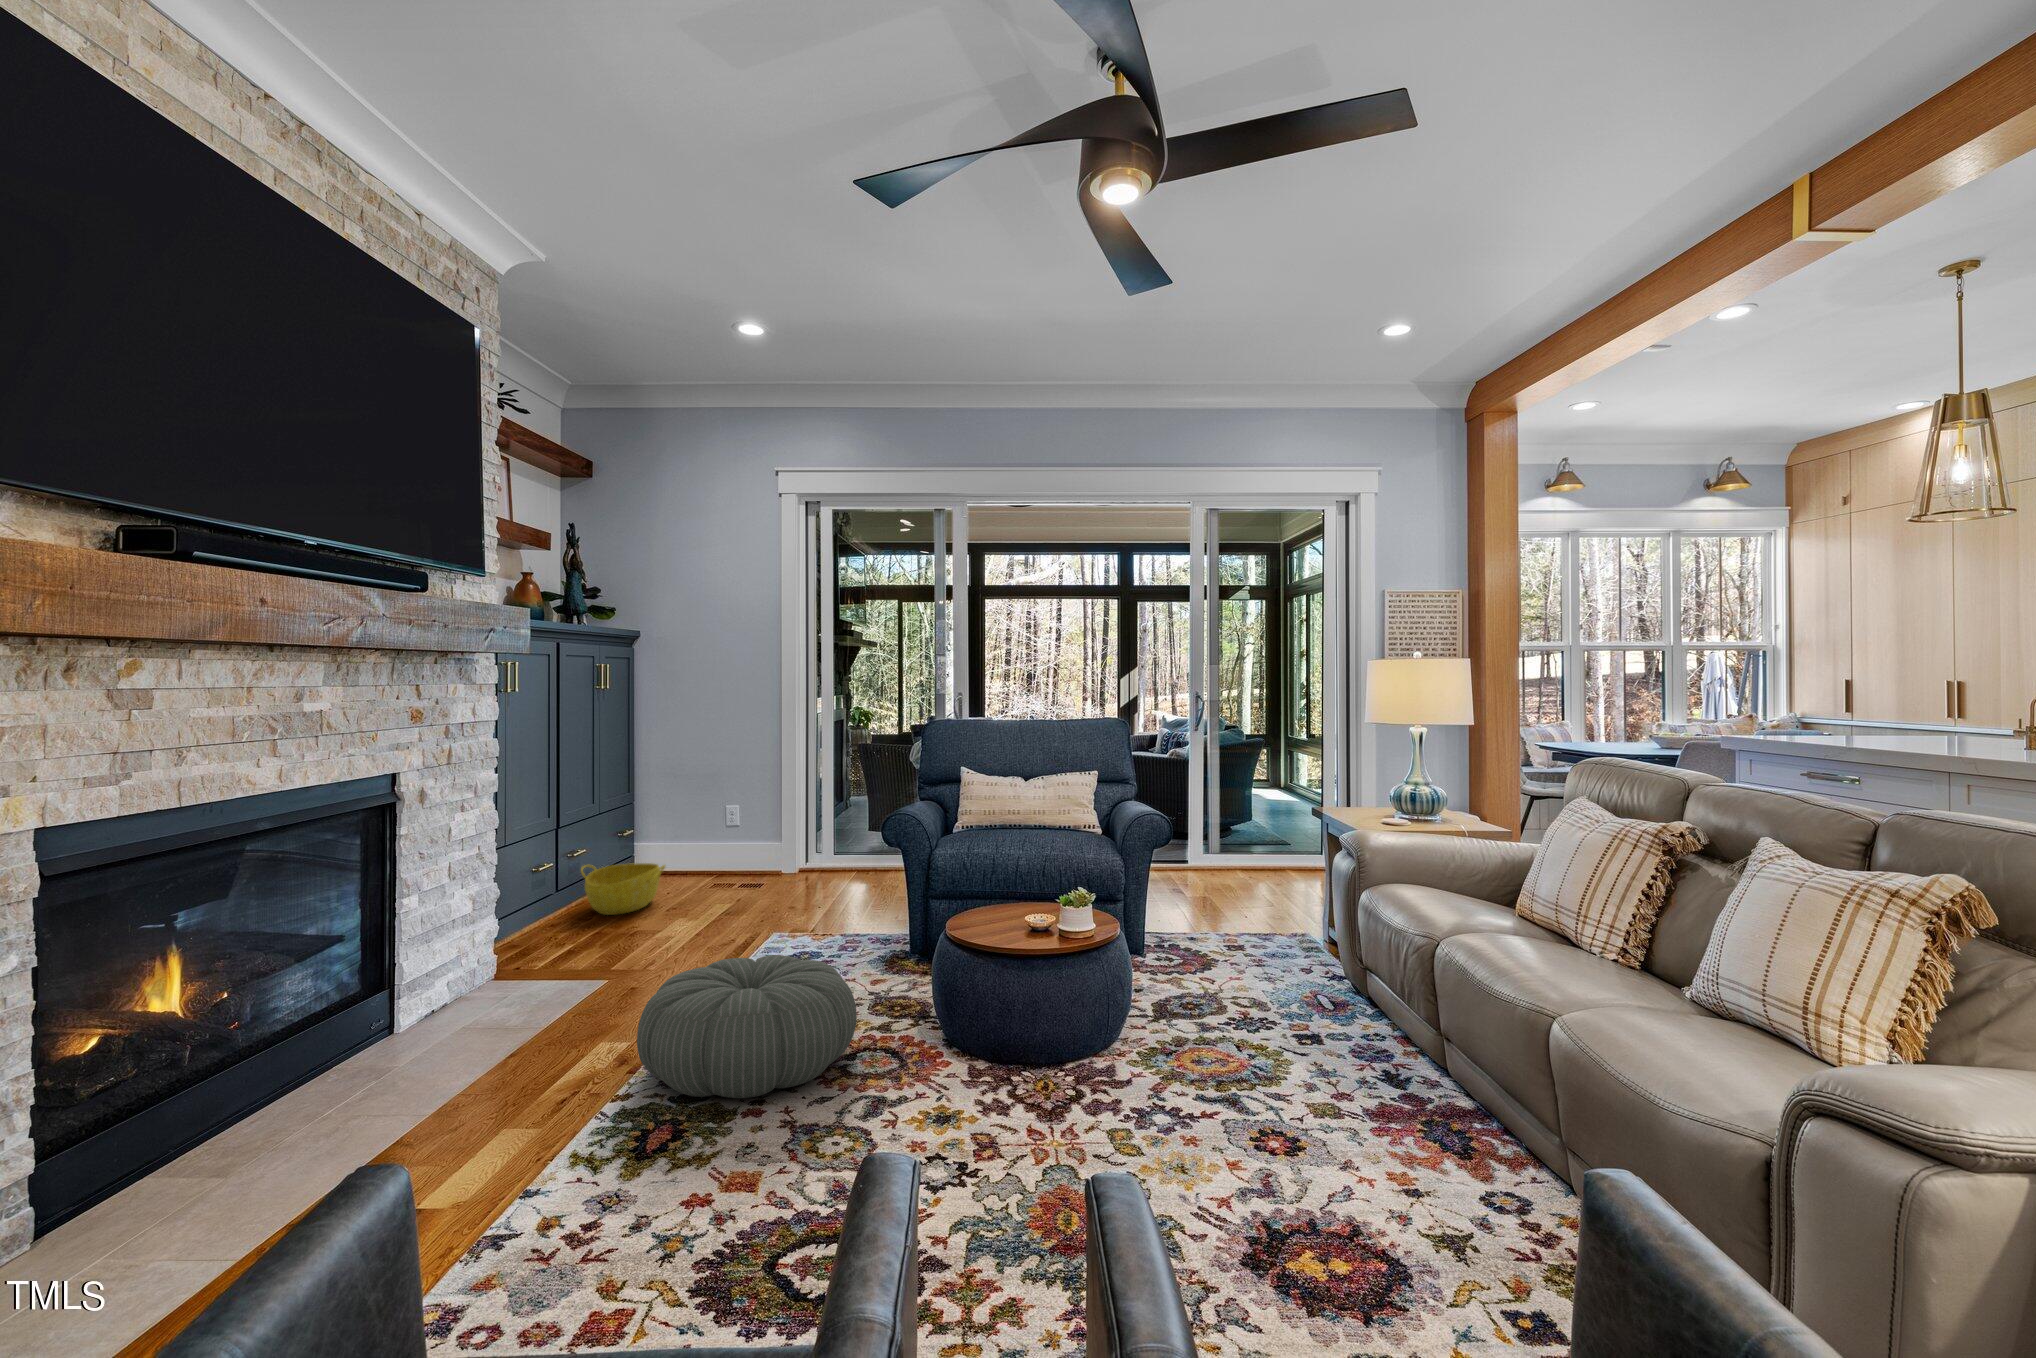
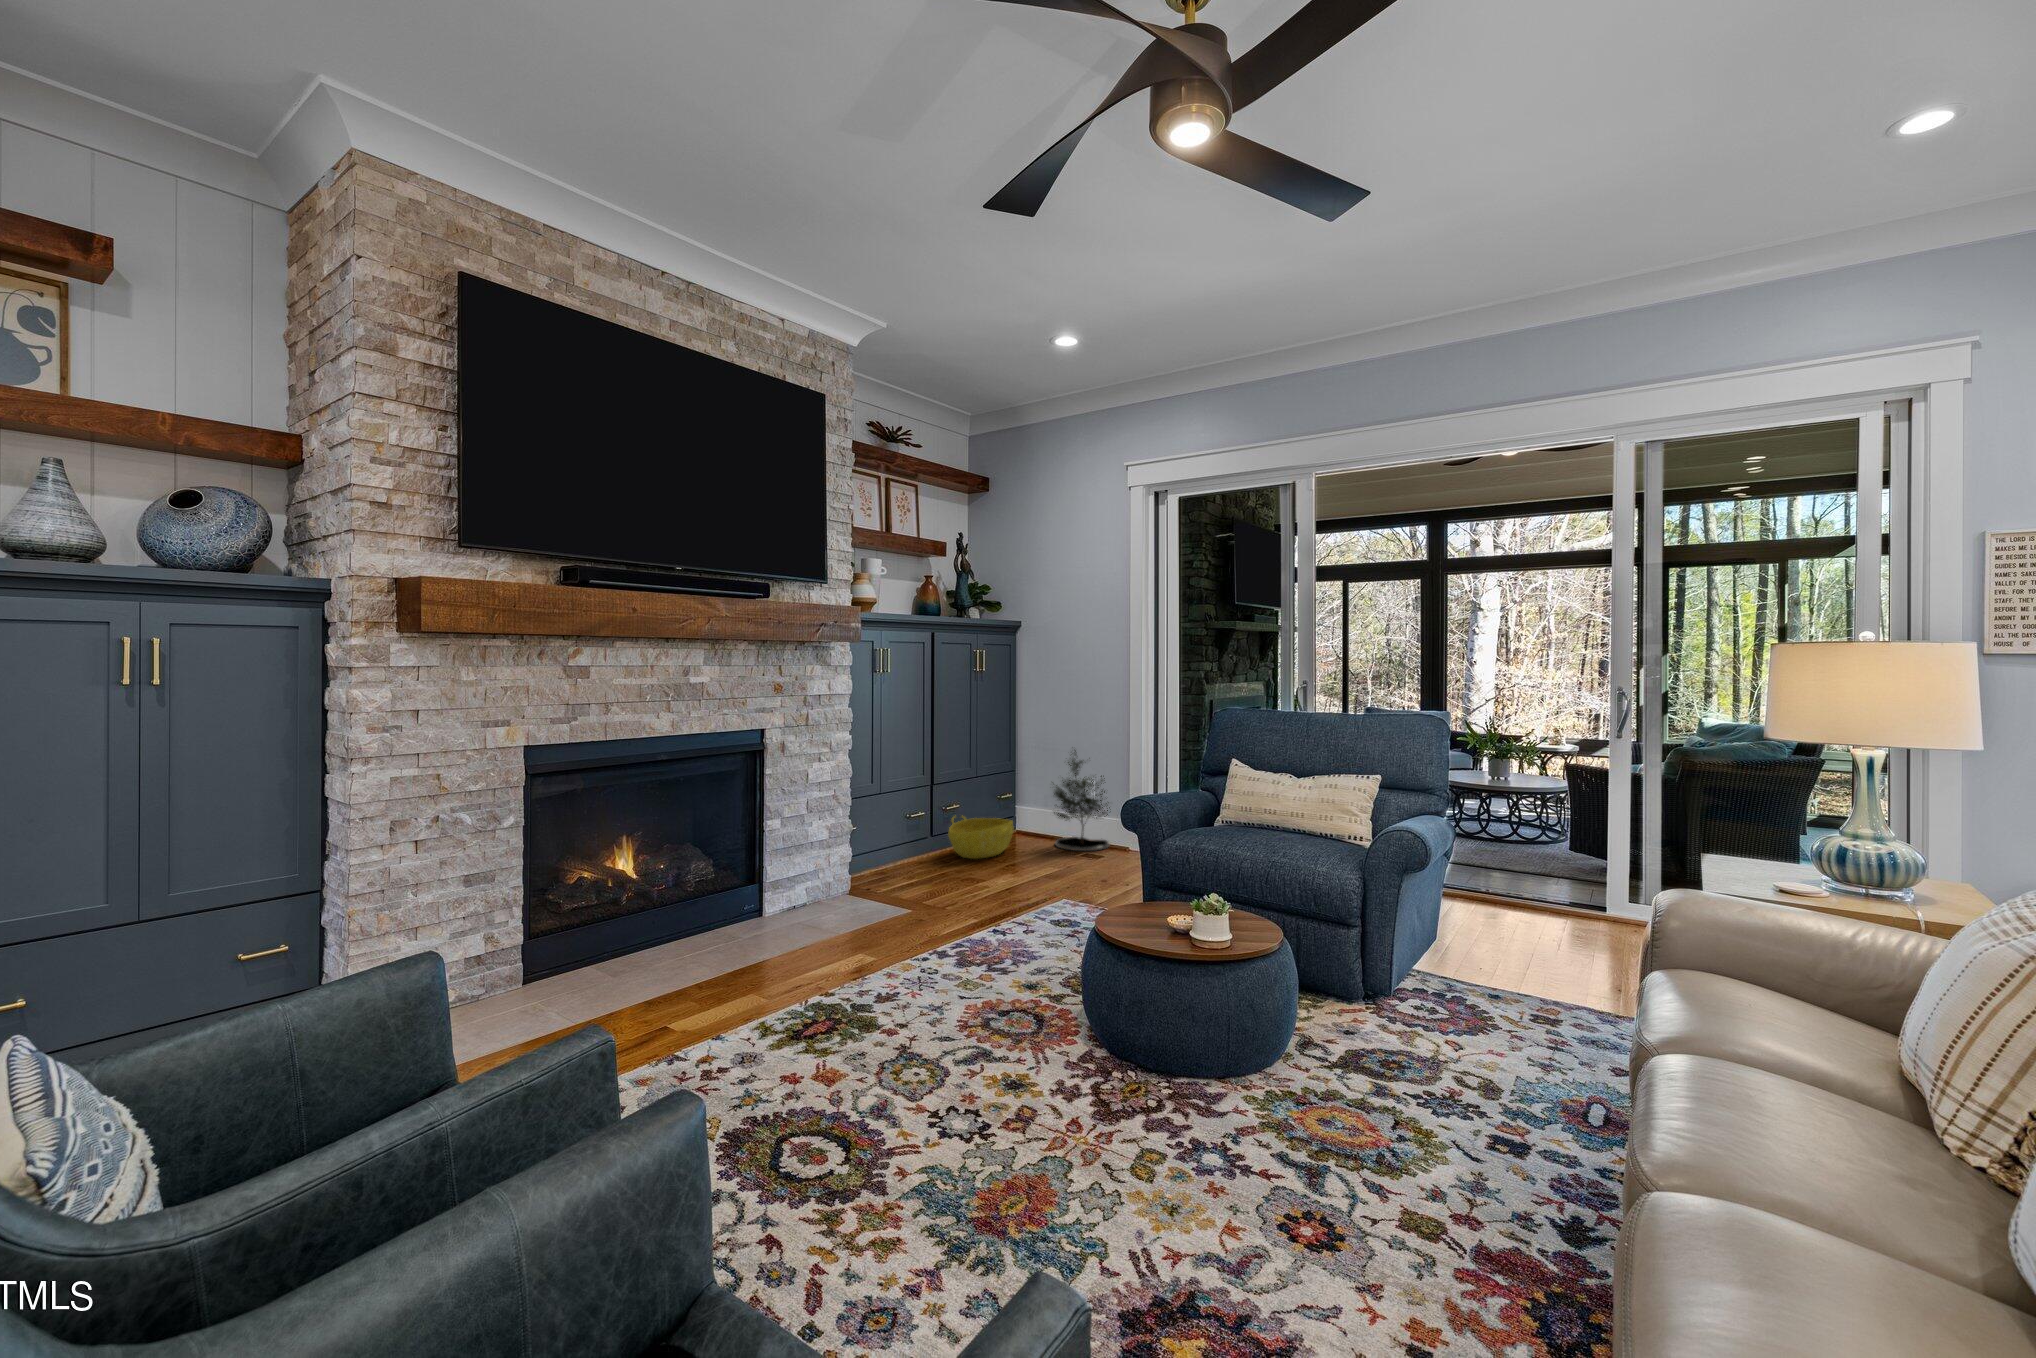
potted tree: none [697,771,772,889] -> present [1052,750,1111,851]
pouf: present [637,955,857,1098] -> none [842,908,1022,1029]

